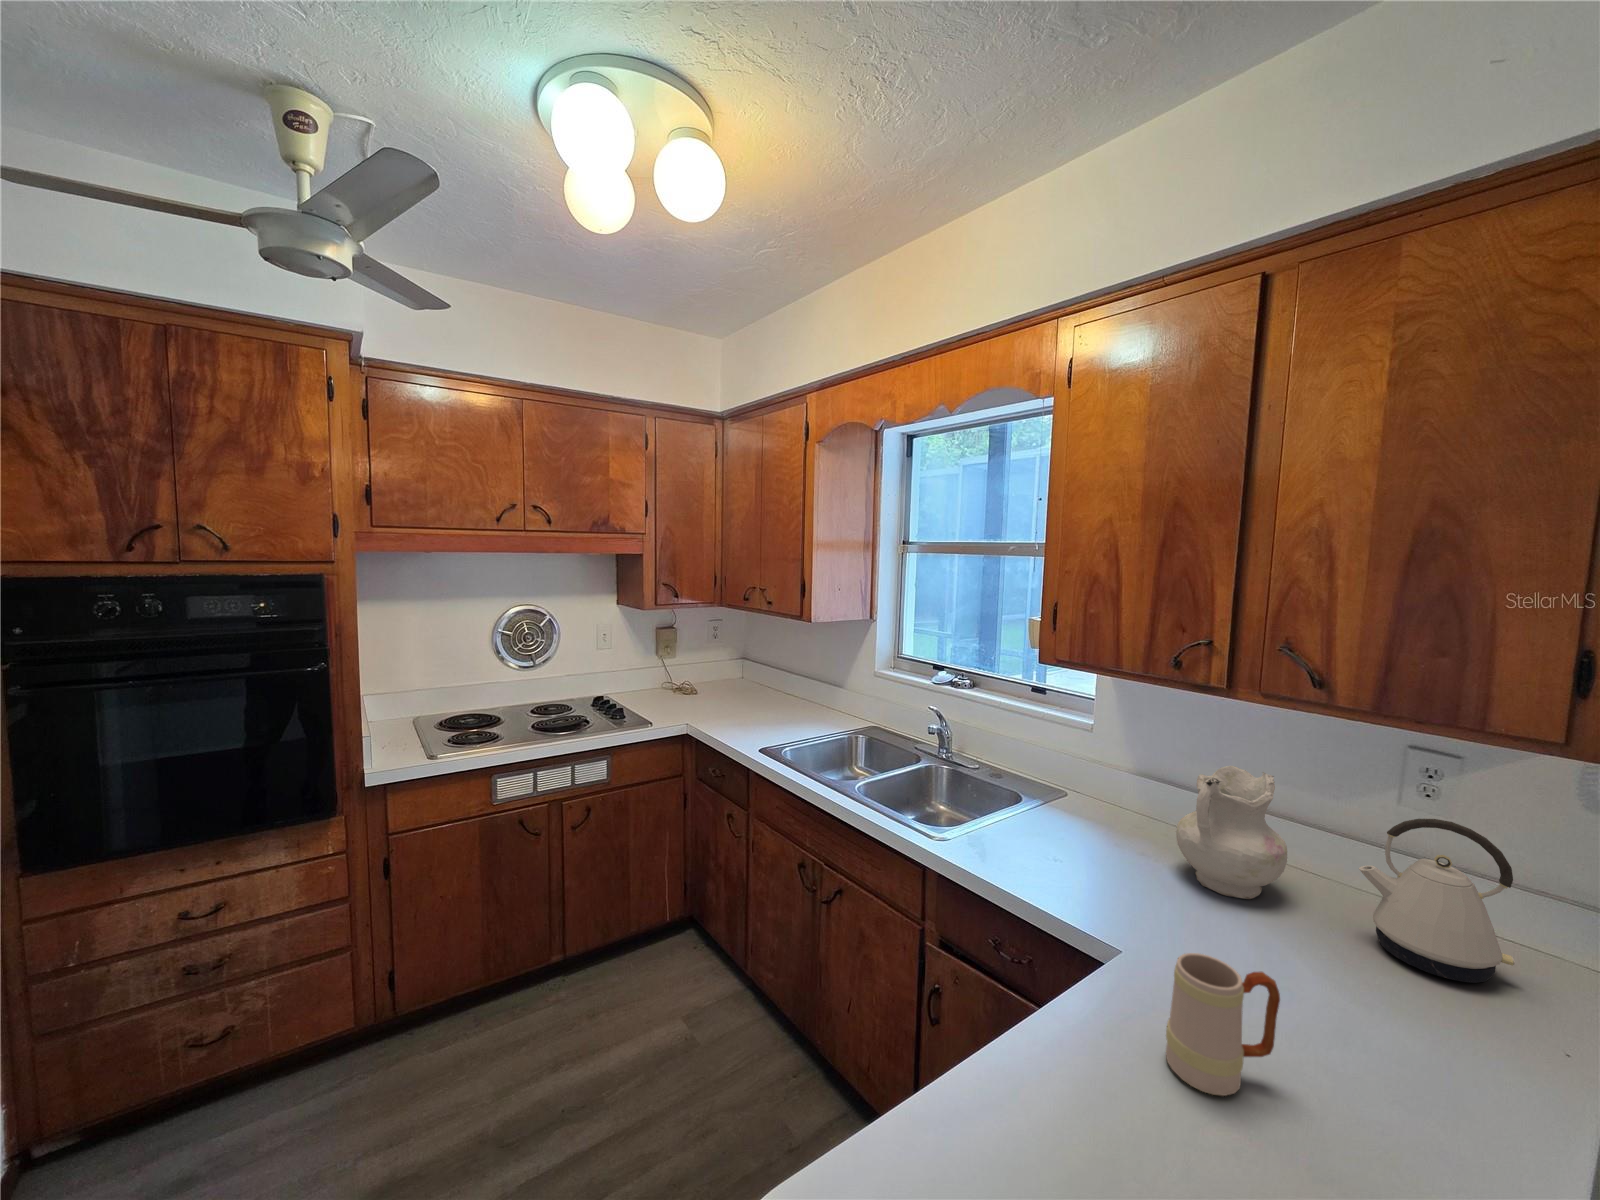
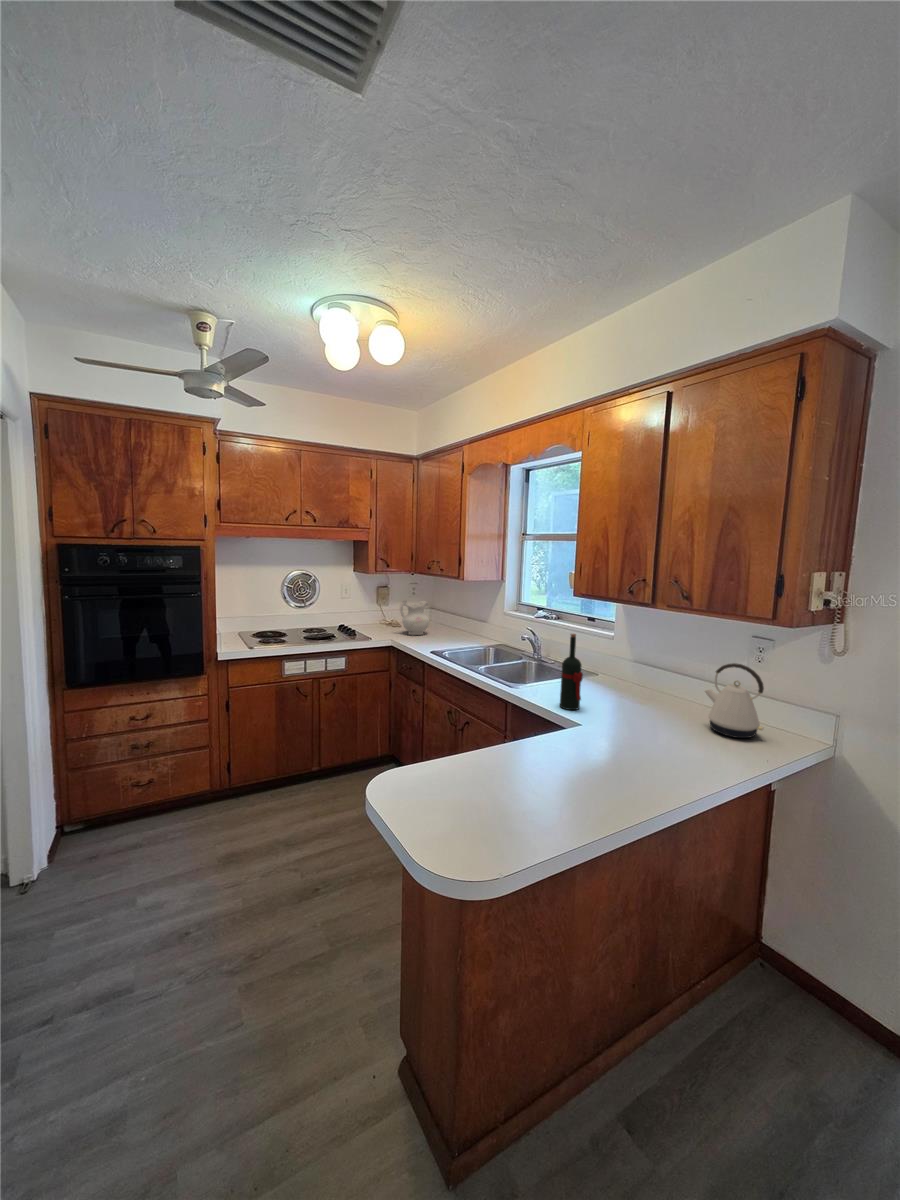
wine bottle: none [1056,752,1108,910] -> present [560,634,583,710]
ceramic pitcher: present [1176,766,1287,899] -> present [400,601,429,635]
mug: present [1166,953,1280,1096] -> none [571,703,615,755]

